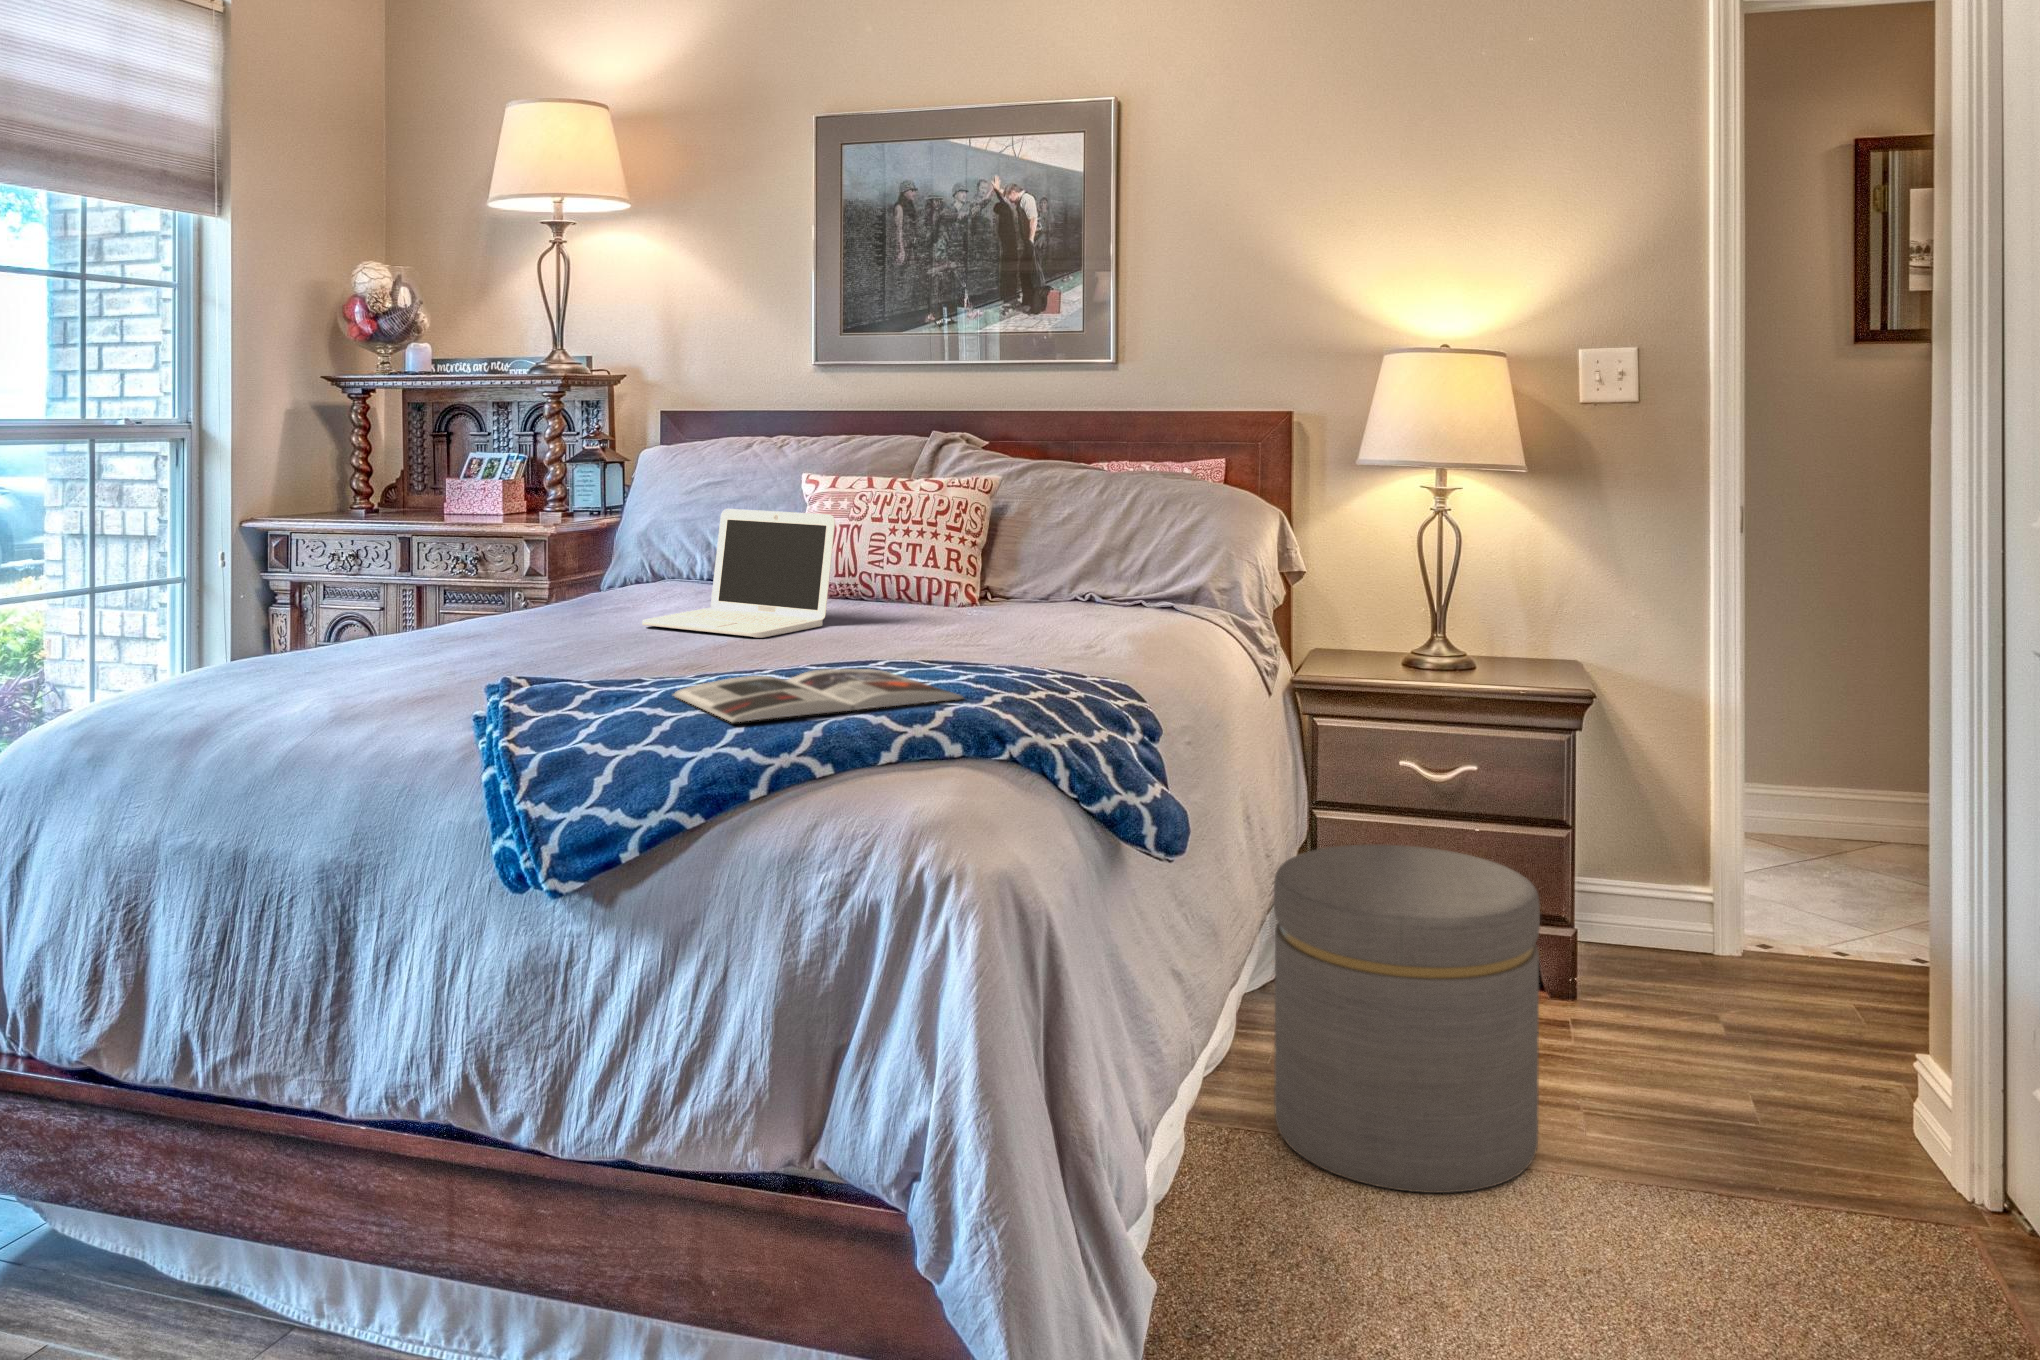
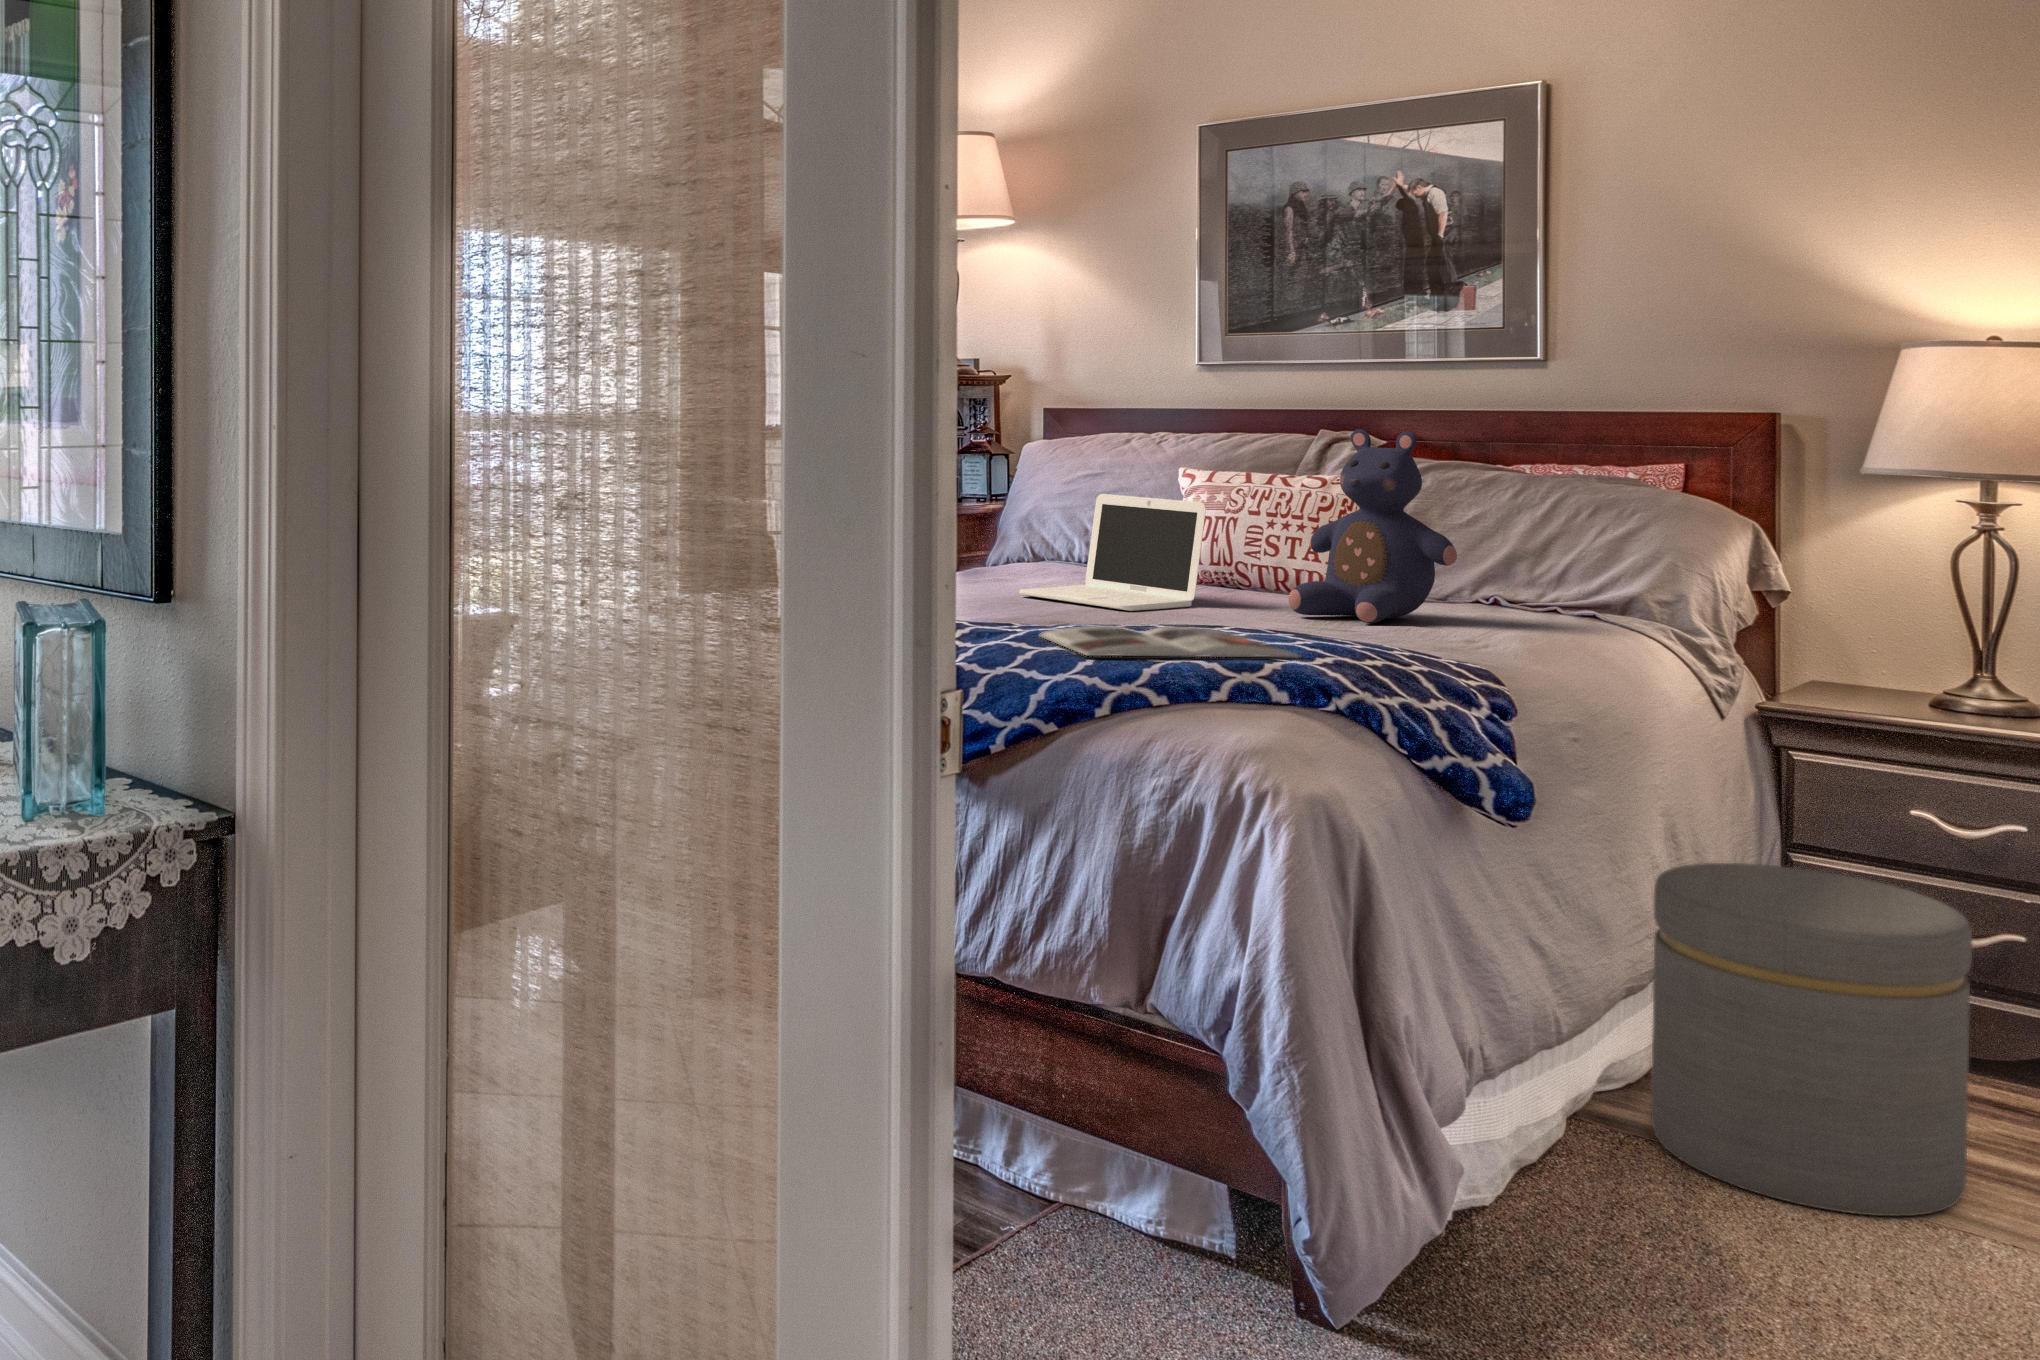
teddy bear: none [920,433,1077,634] -> present [1288,429,1457,623]

